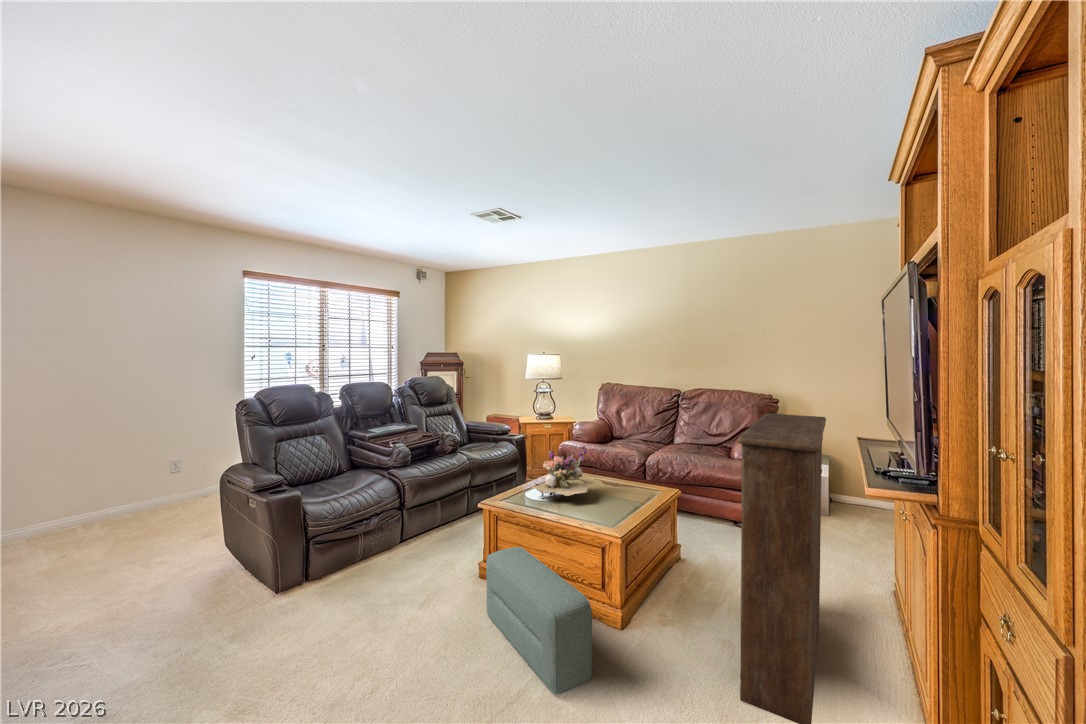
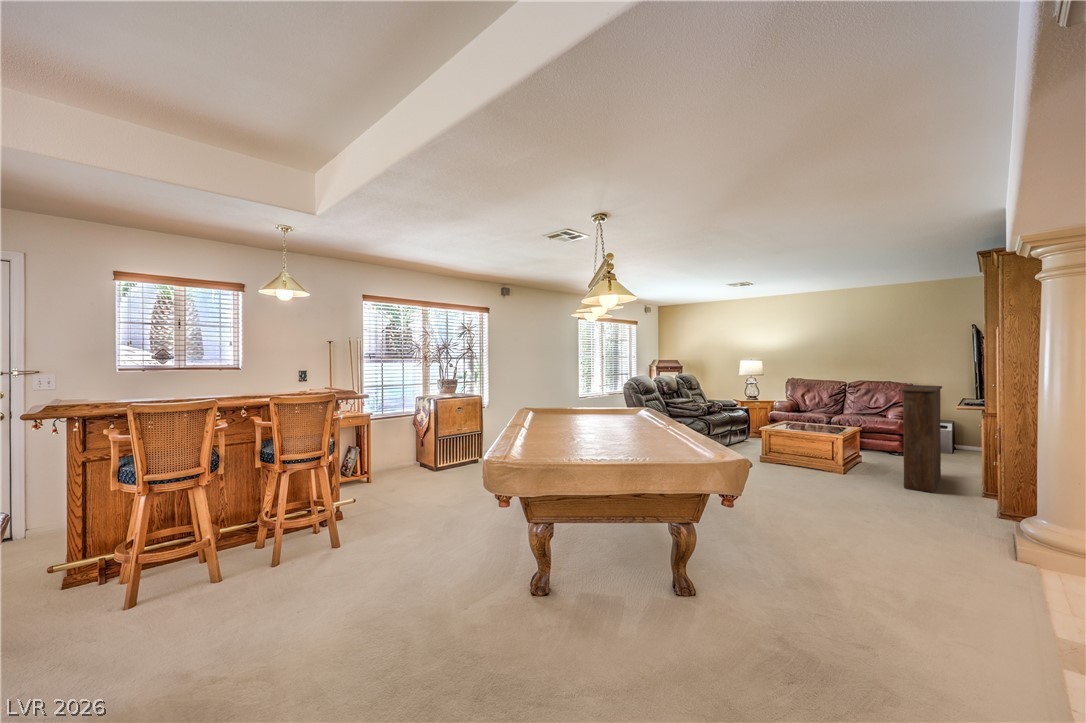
flower arrangement: present [532,445,593,497] -> none [782,404,814,429]
pouf: present [486,547,592,694] -> none [777,443,839,484]

